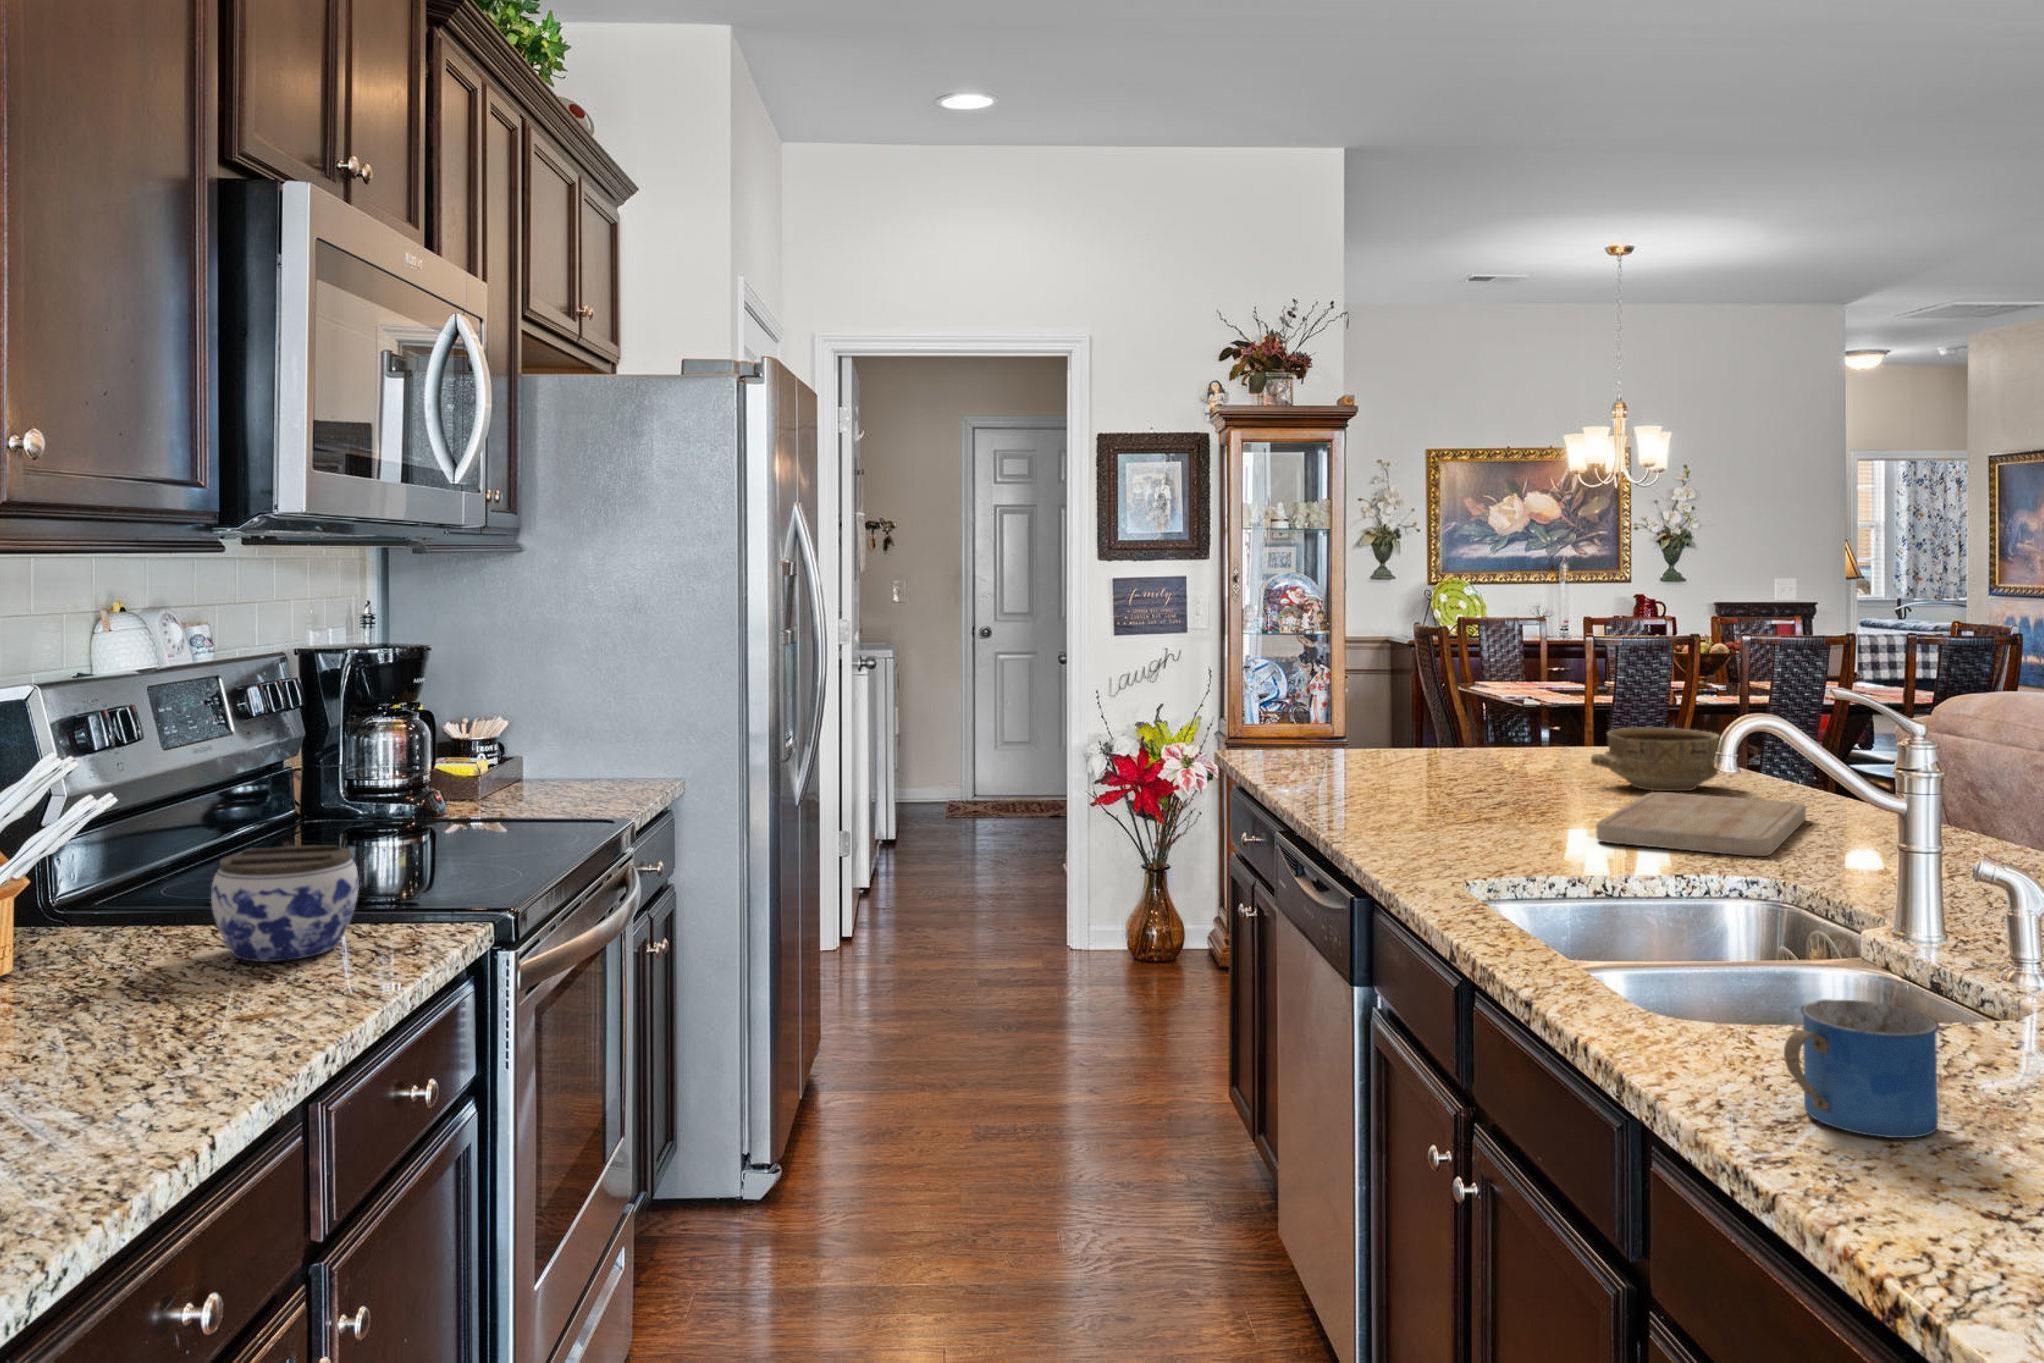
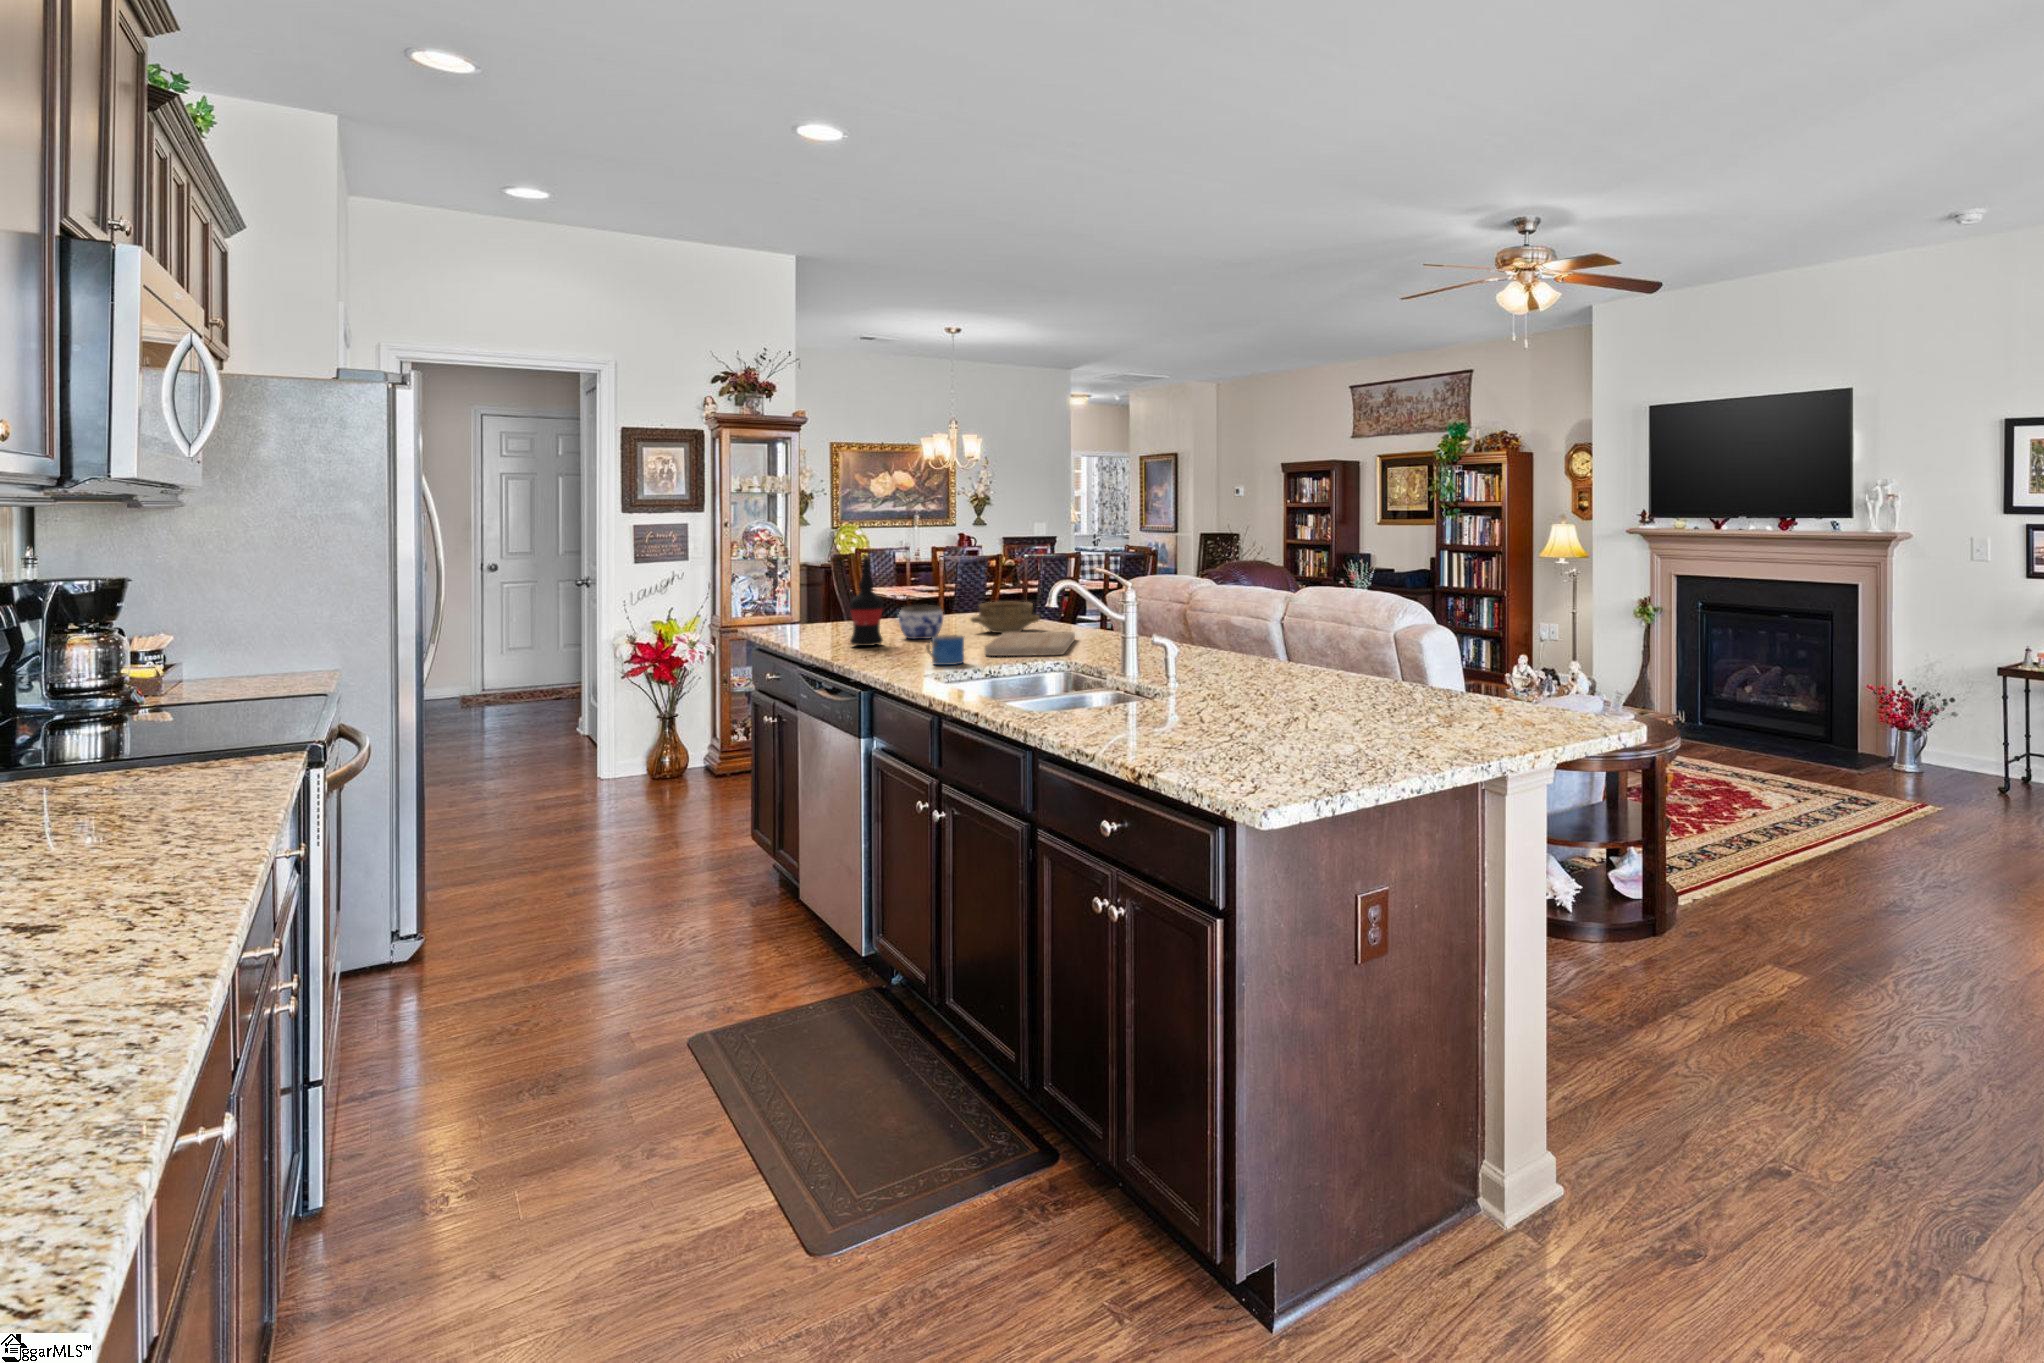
wine bottle: none [1360,631,1419,797] -> present [850,555,883,646]
jar: present [211,845,359,962] -> present [899,605,943,639]
mug: present [1784,999,1940,1138] -> present [926,635,964,665]

